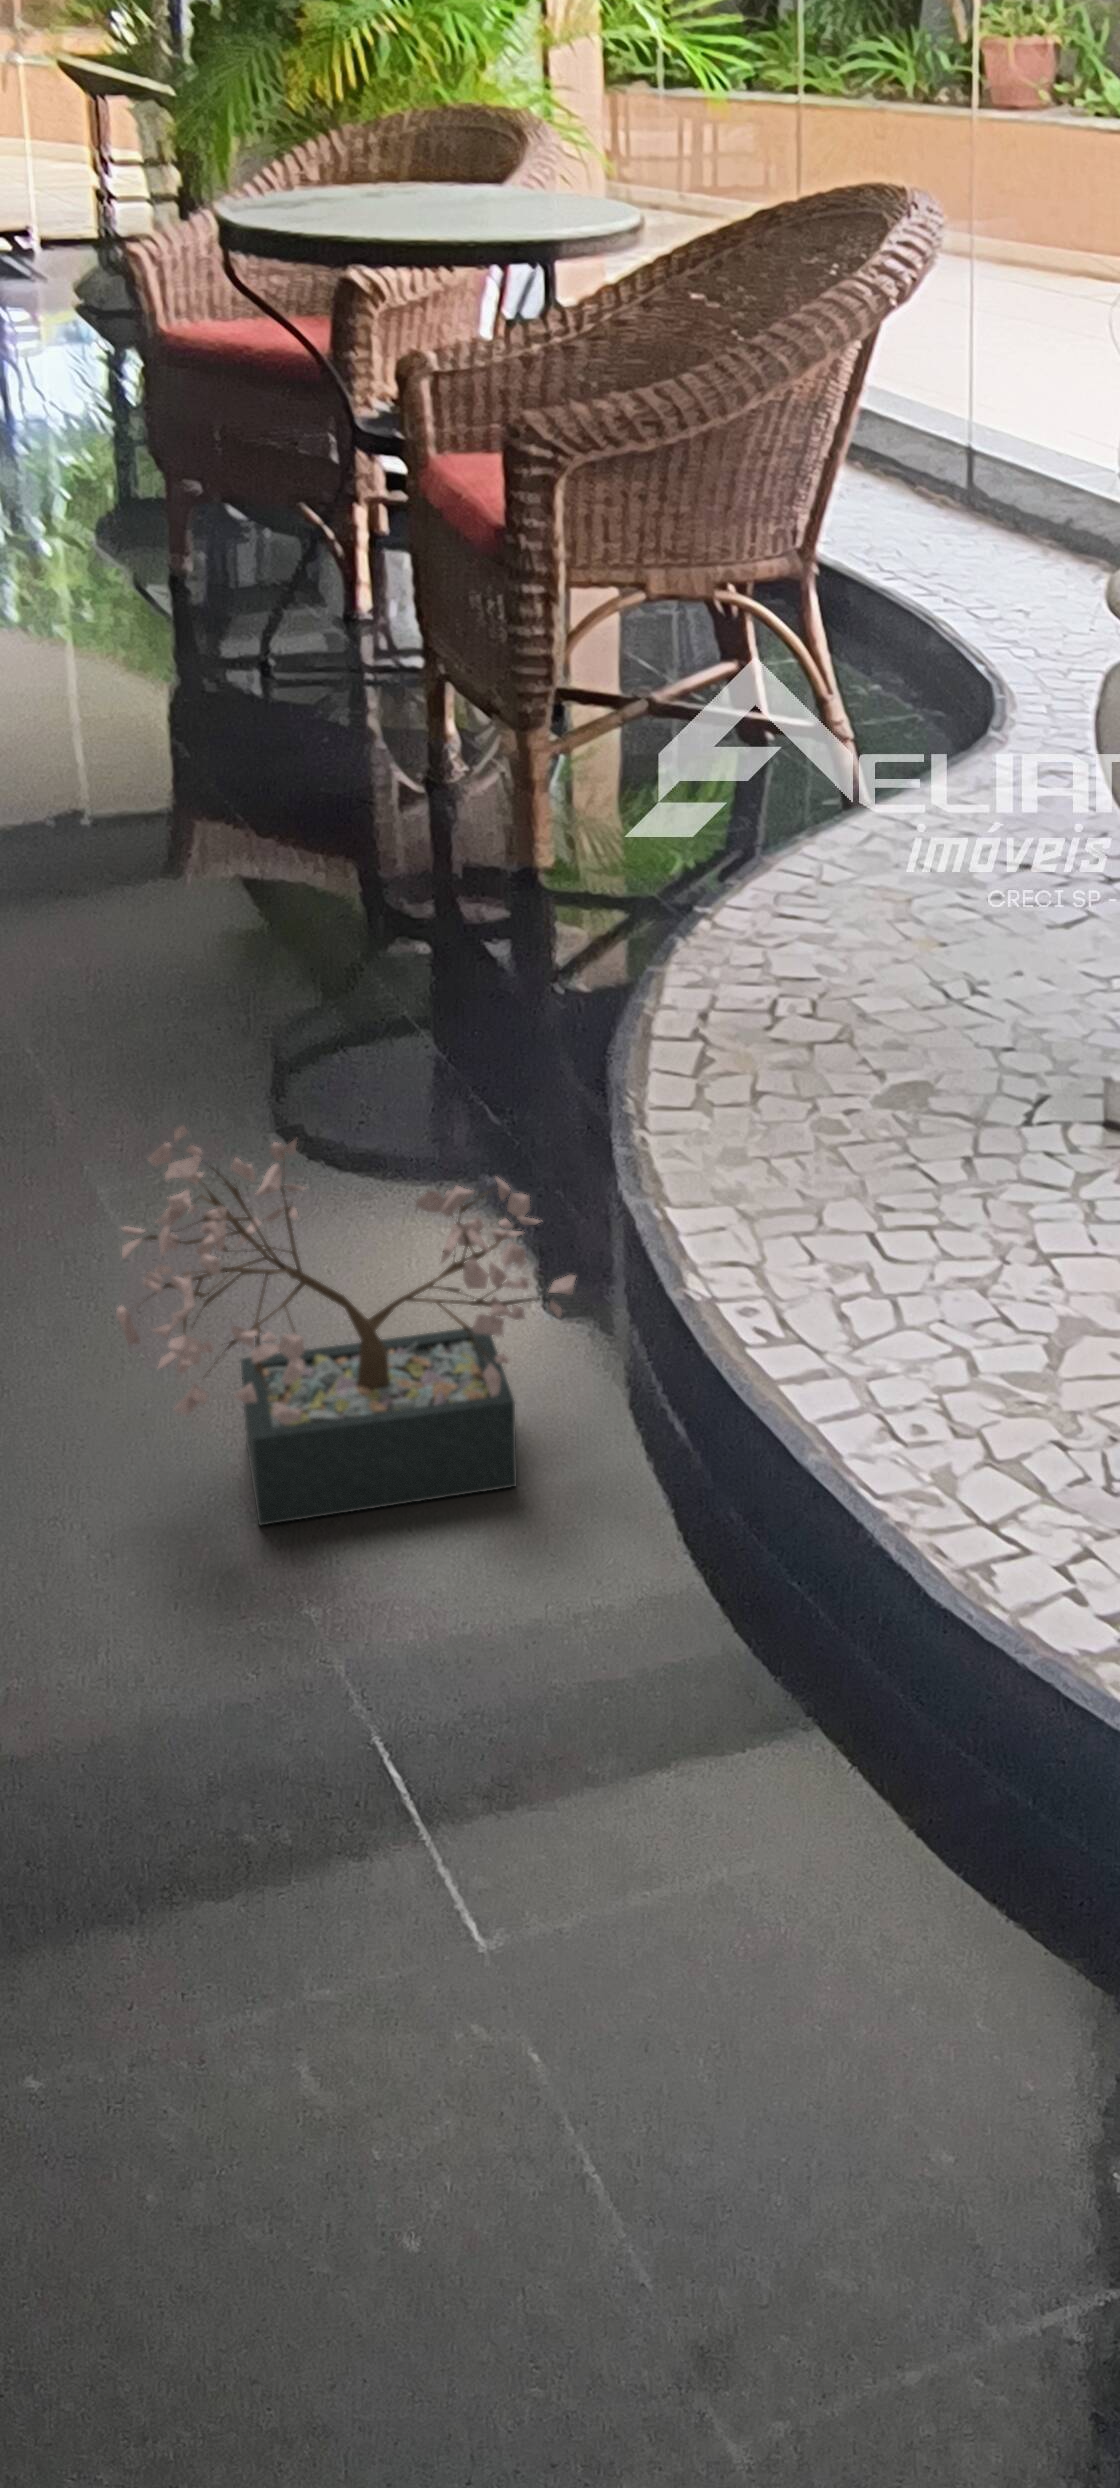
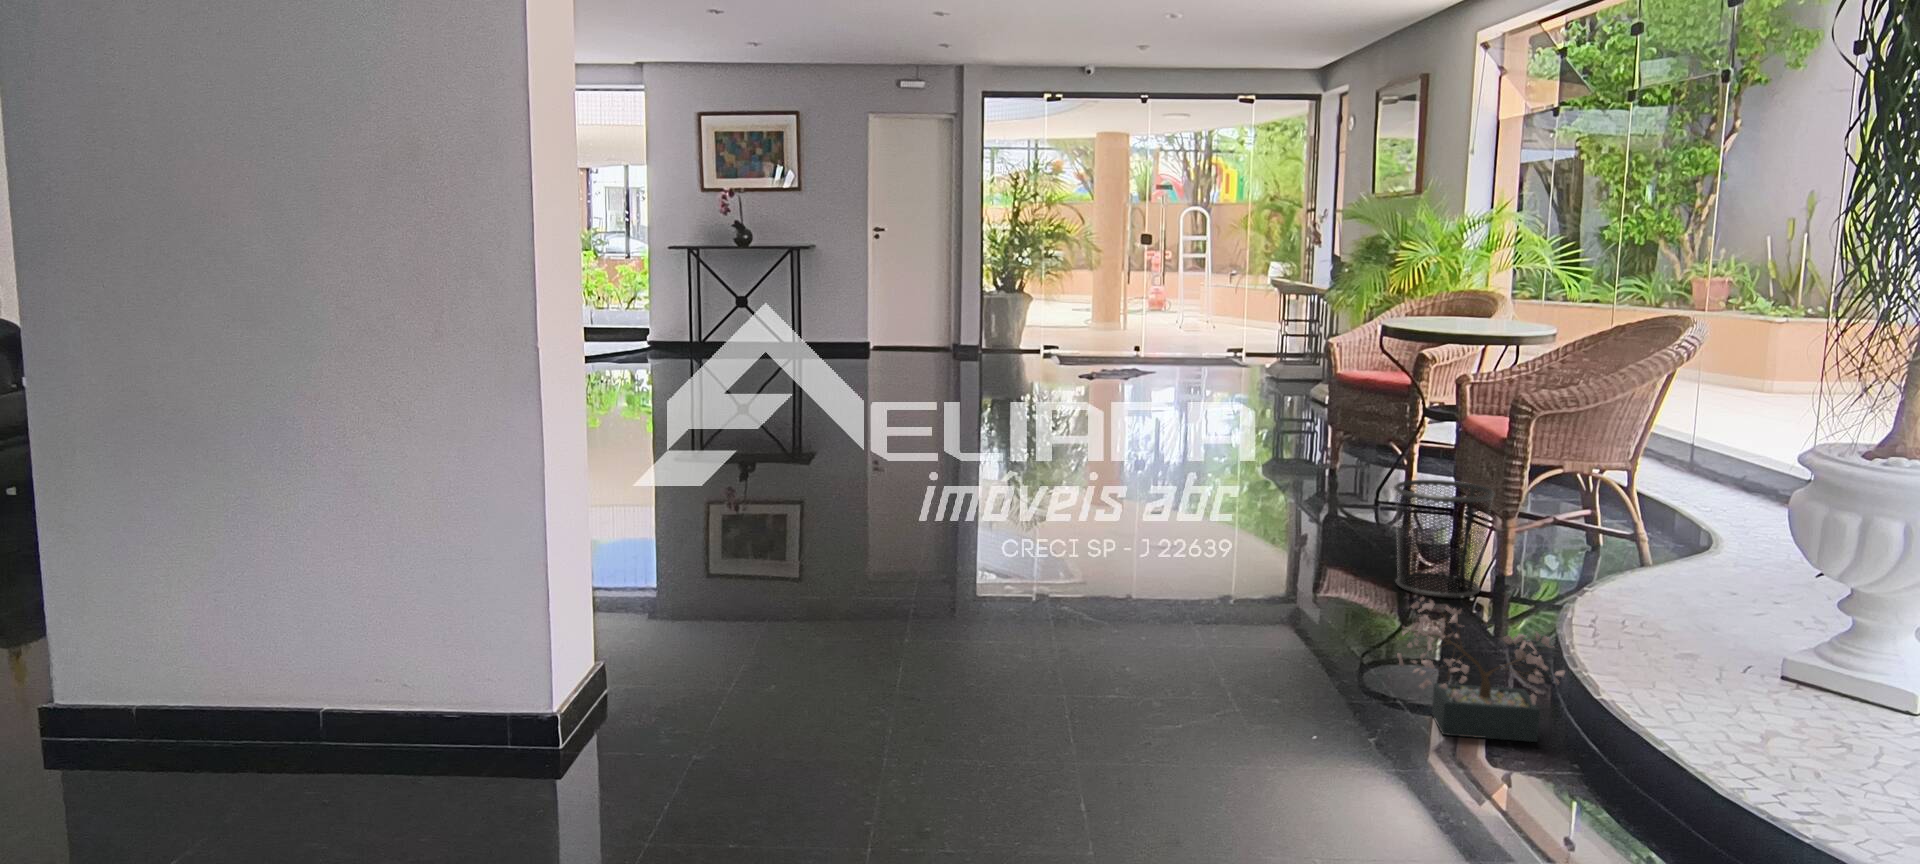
waste bin: none [212,659,471,979] -> present [1394,480,1495,598]

